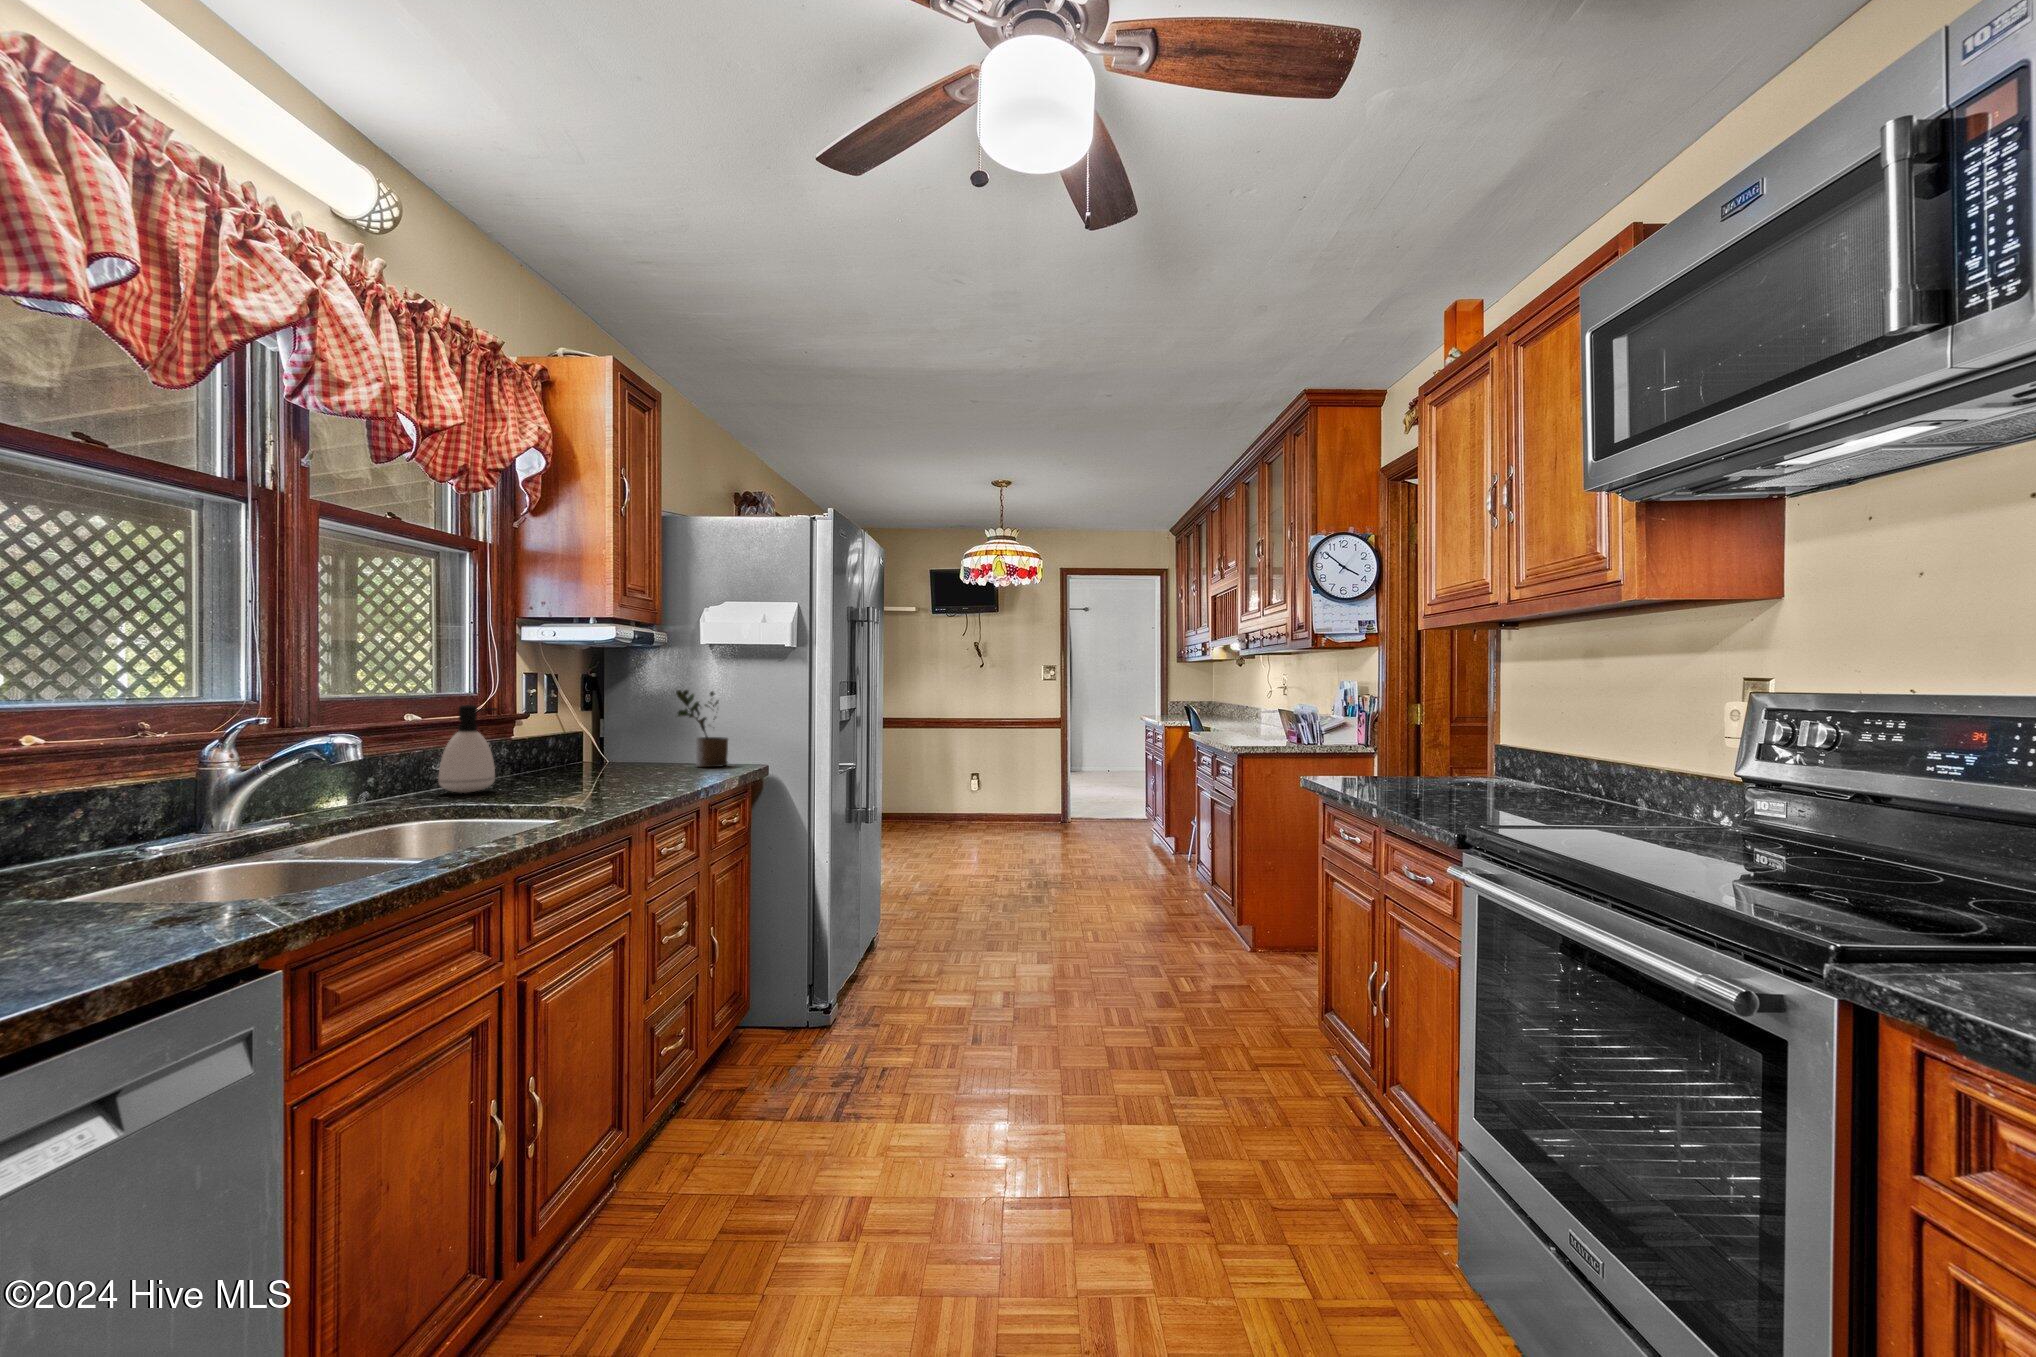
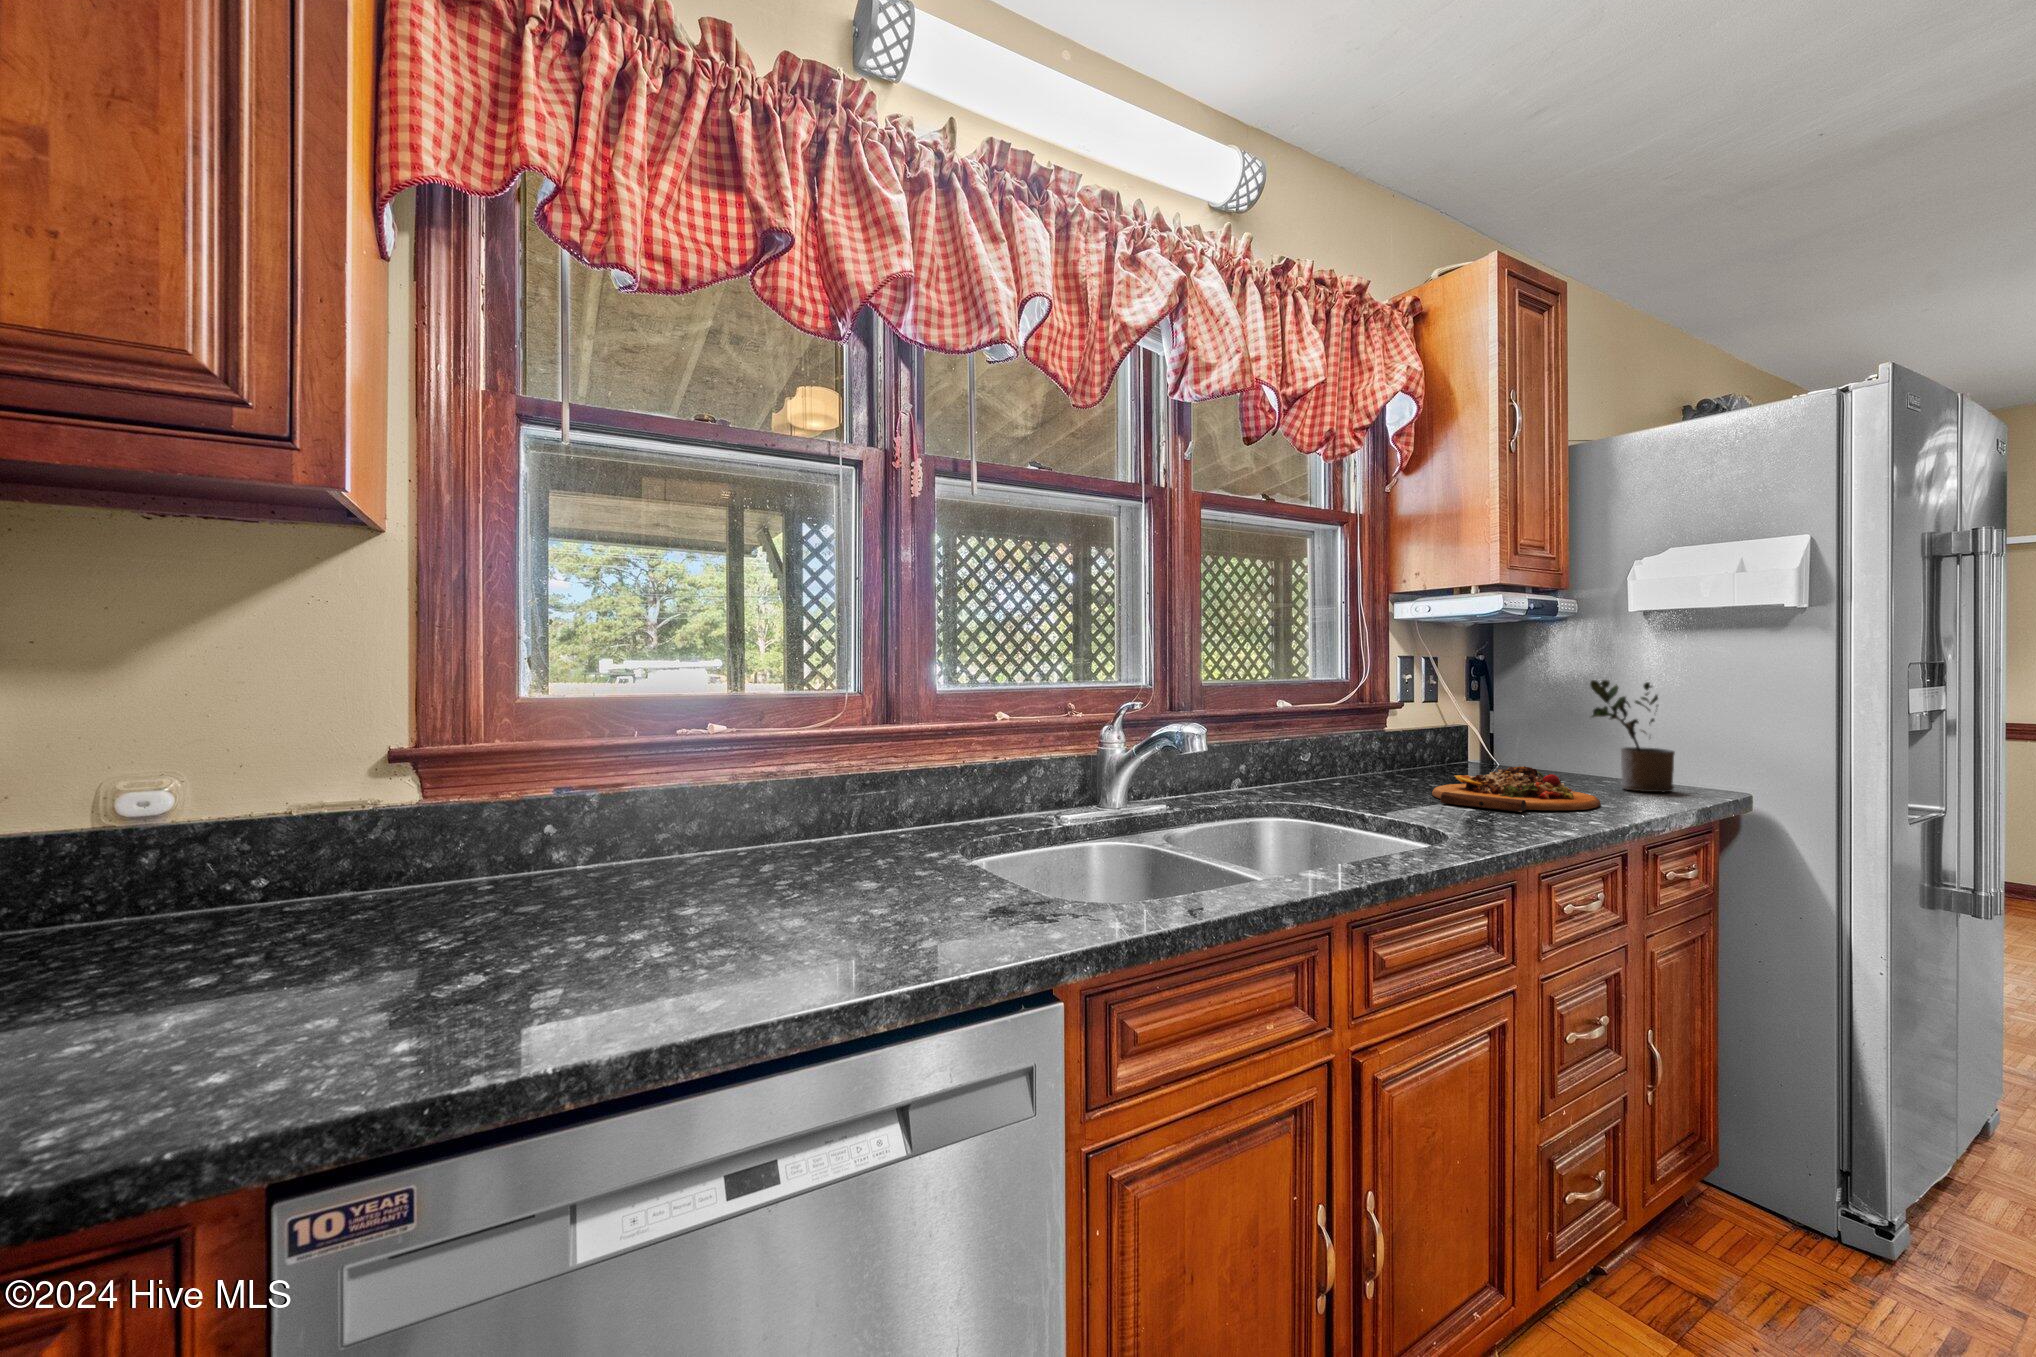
soap dispenser: present [438,705,497,793] -> none [1305,696,1362,793]
cutting board: none [559,755,685,789] -> present [1432,766,1601,812]

